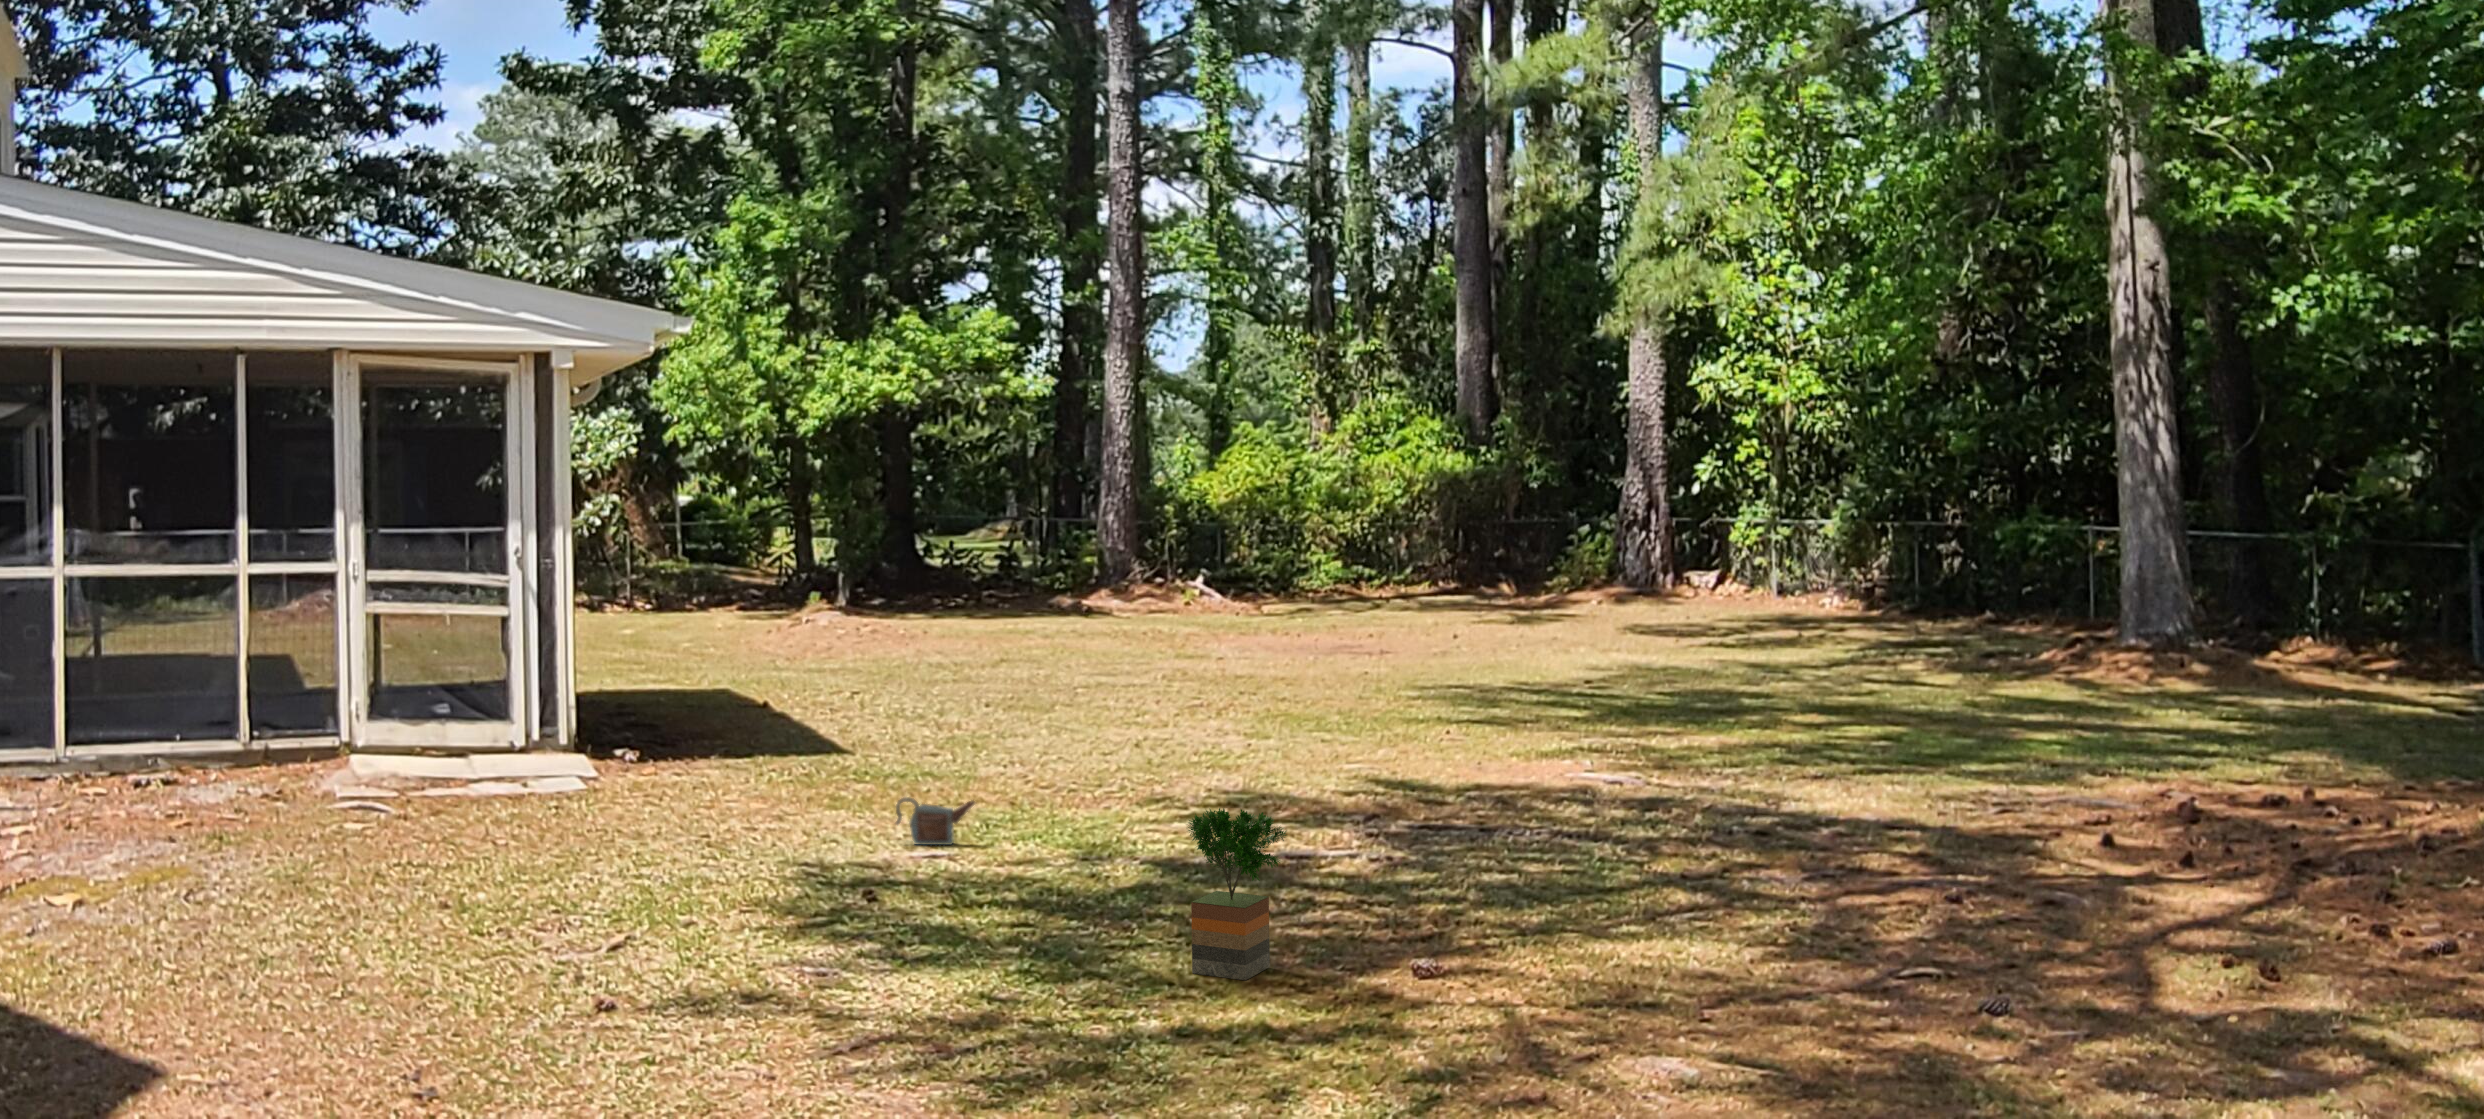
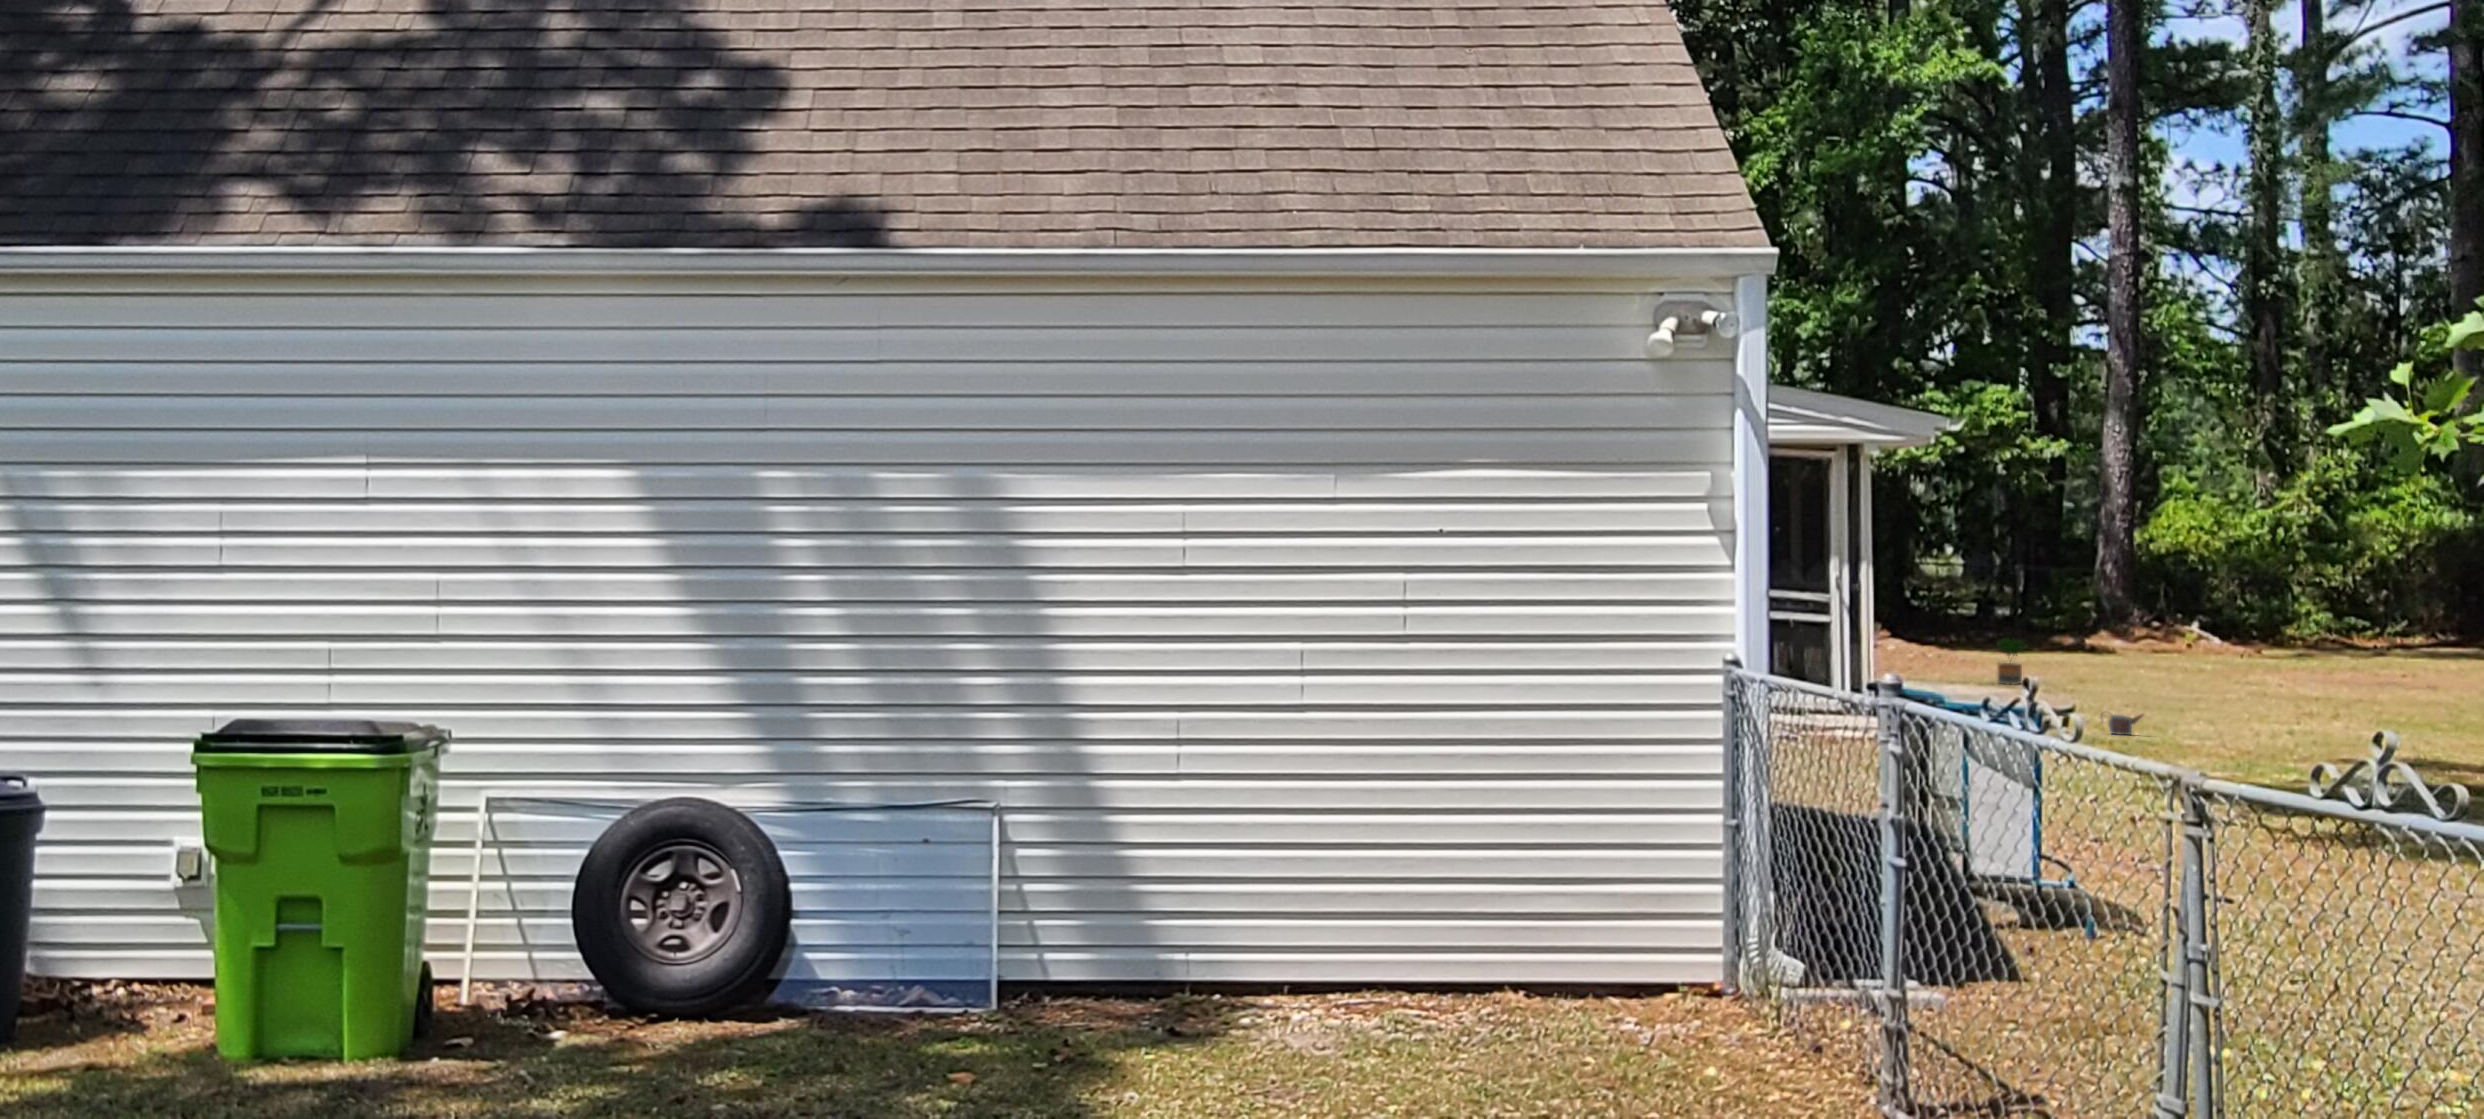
potted tree: present [1188,808,1287,980] -> present [1997,639,2027,685]

